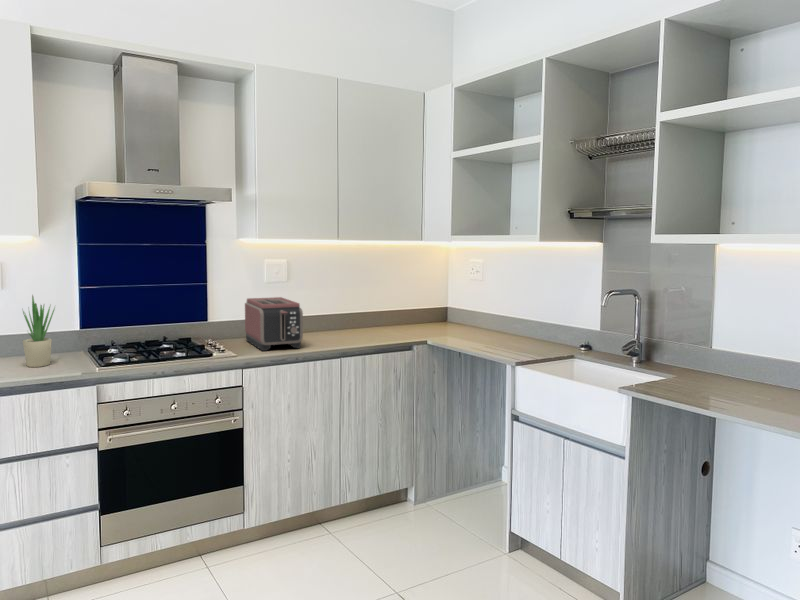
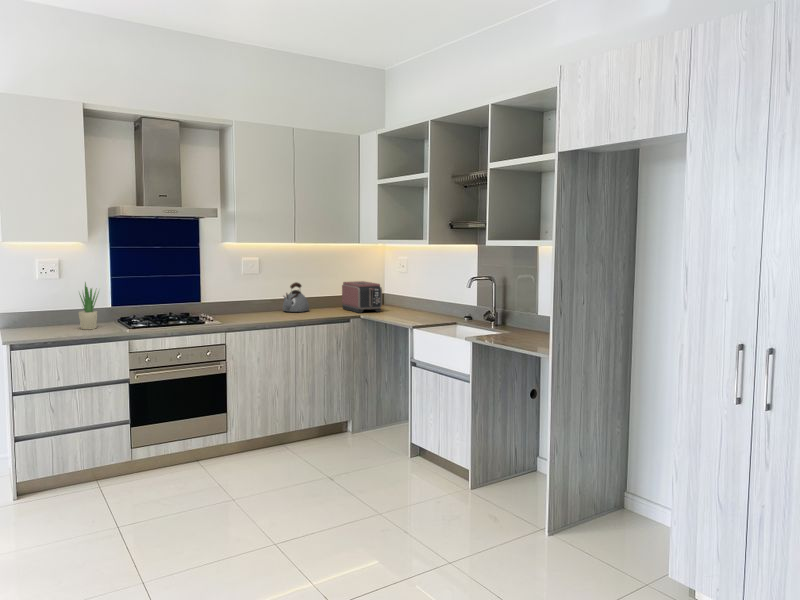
kettle: none [319,293,355,334] -> present [283,282,309,312]
toaster: present [245,297,303,351] -> present [342,281,382,313]

